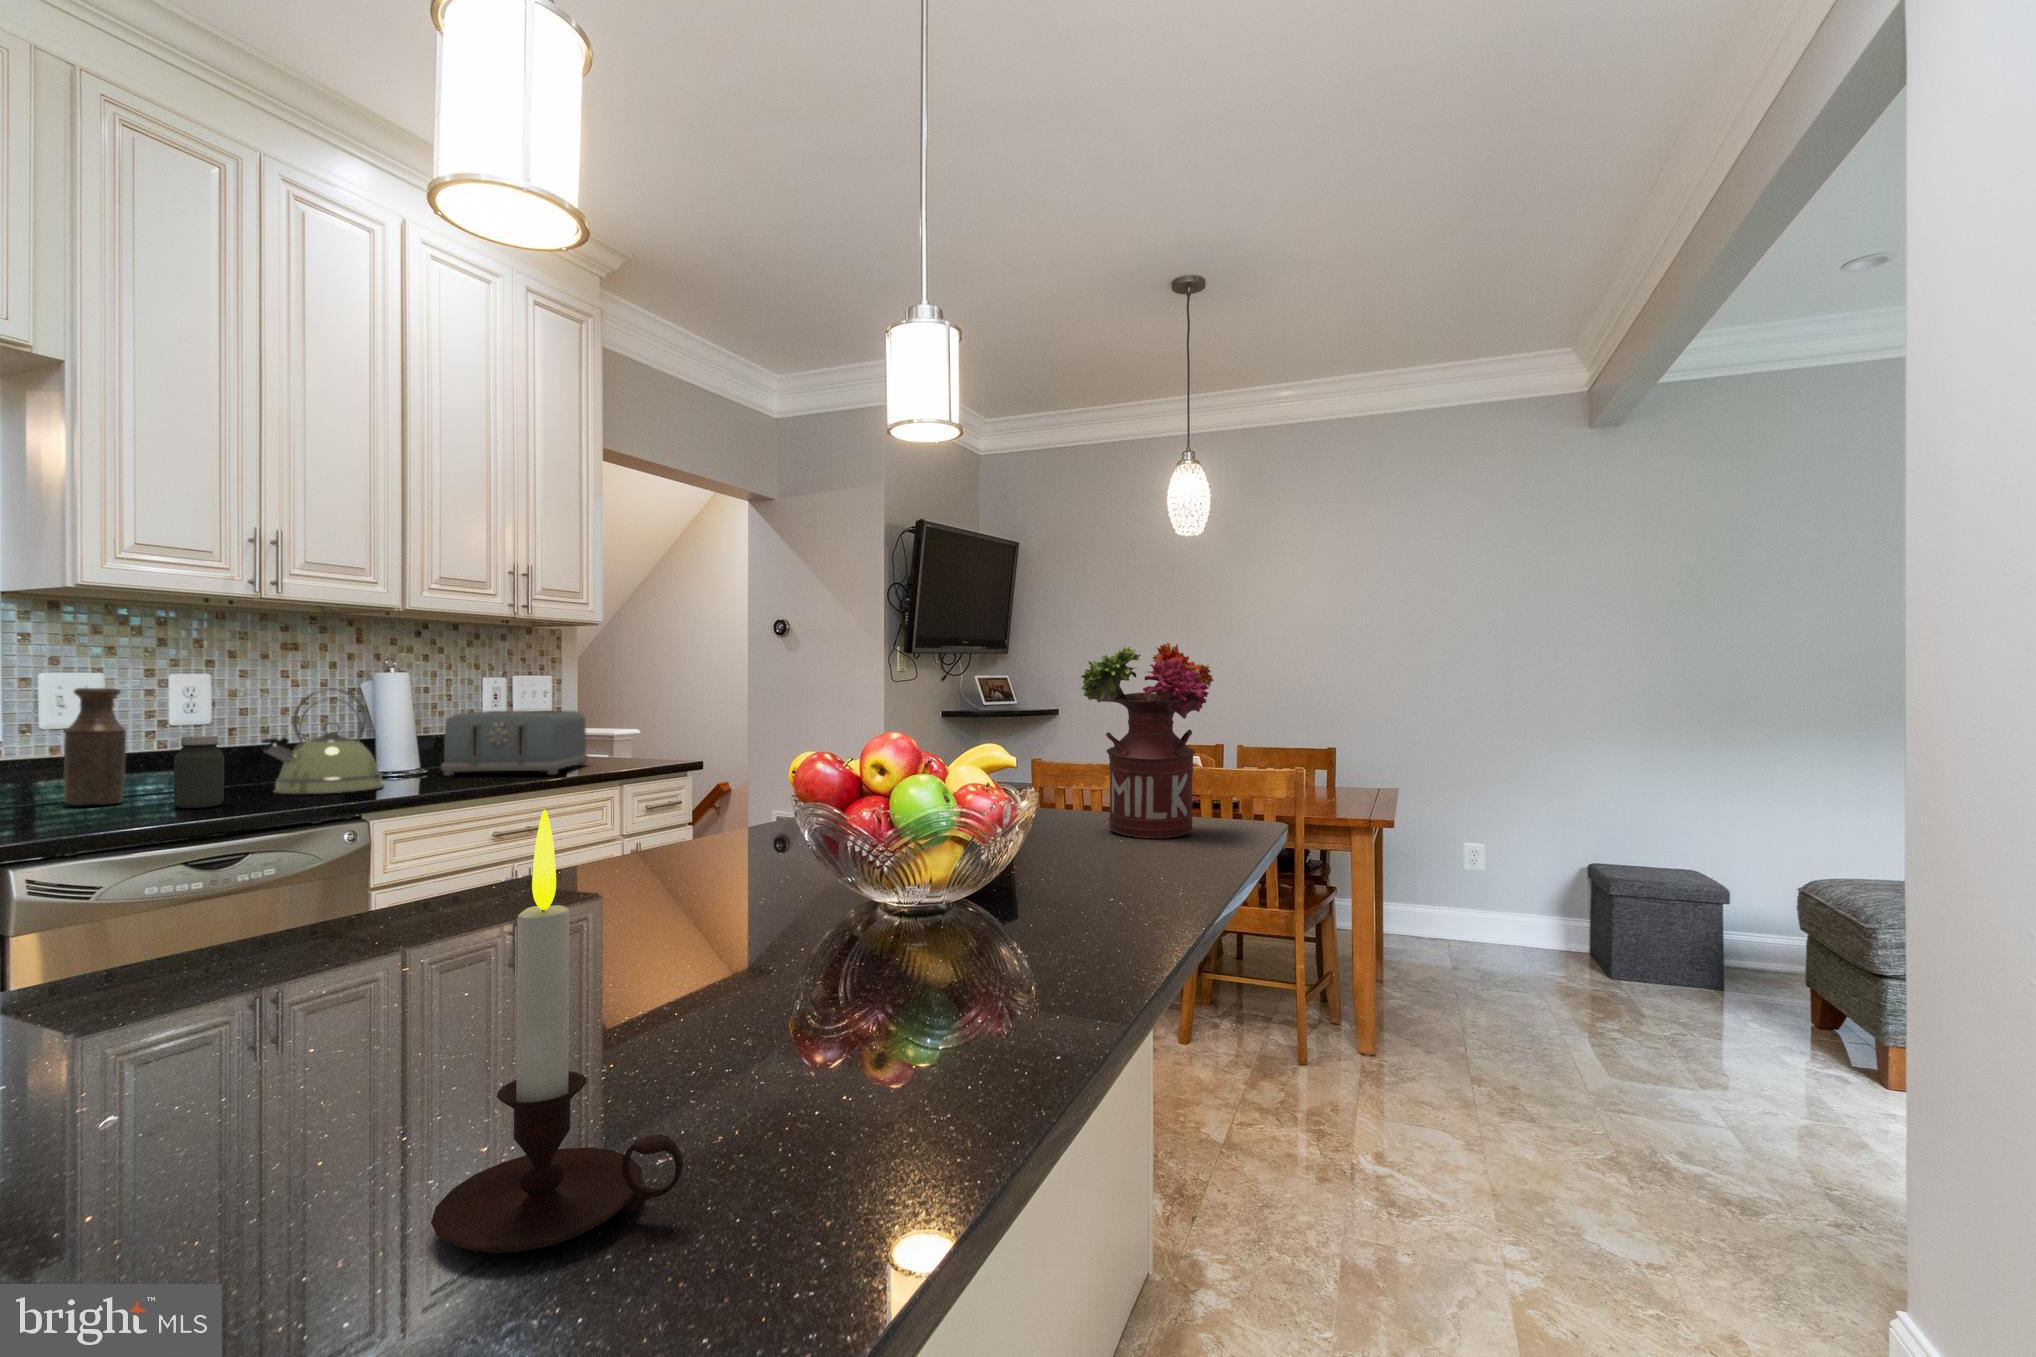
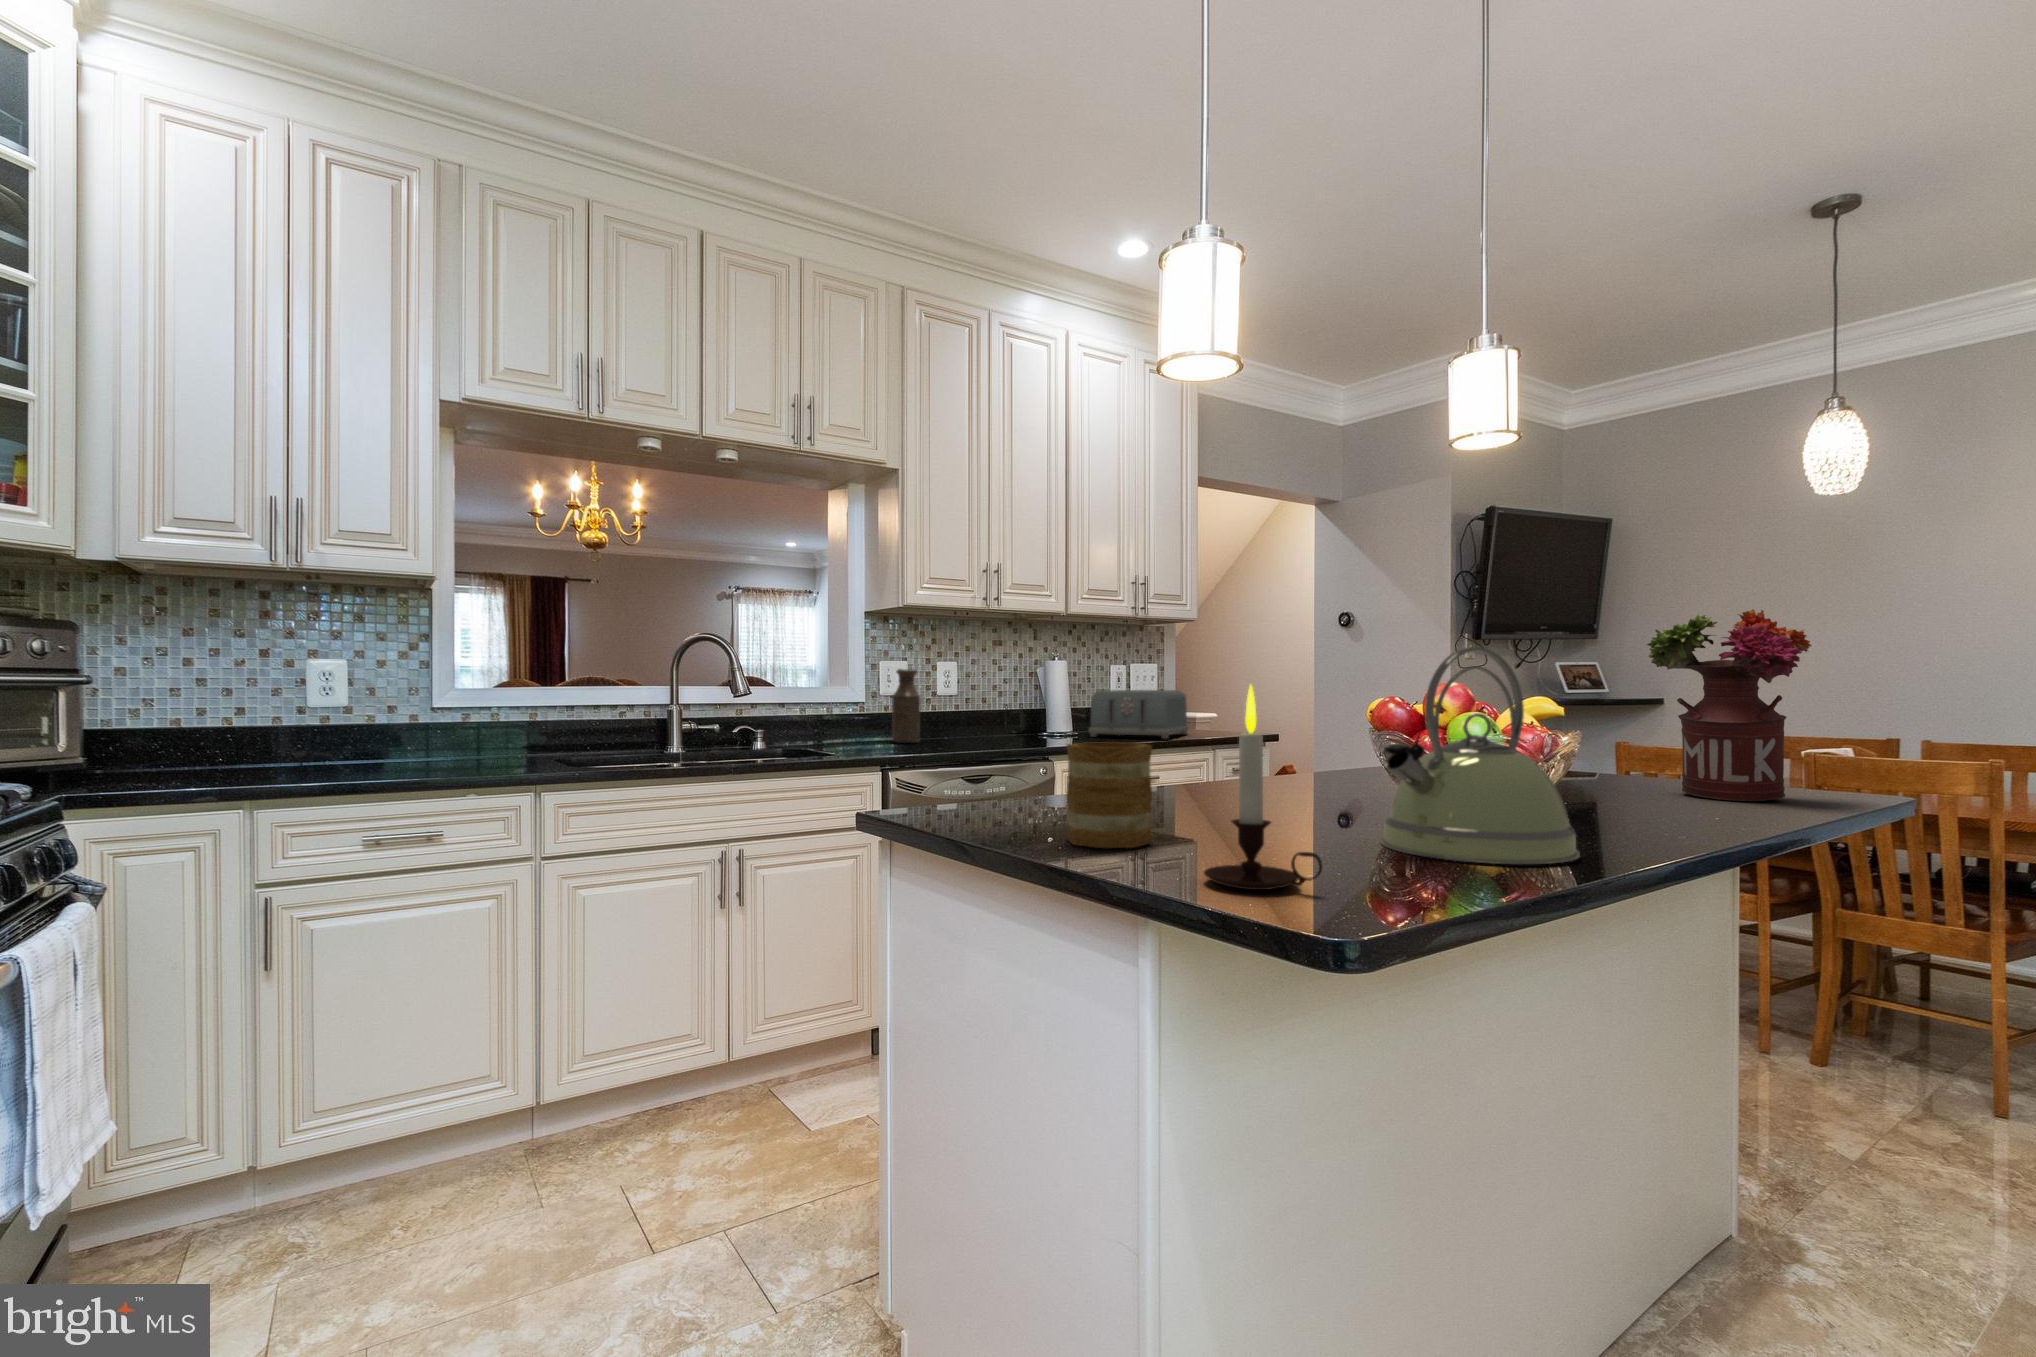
kettle: present [262,688,383,794] -> present [1381,647,1580,864]
jar: present [174,736,224,808] -> none [946,701,972,747]
mug: none [184,885,389,1127] -> present [1067,742,1152,848]

